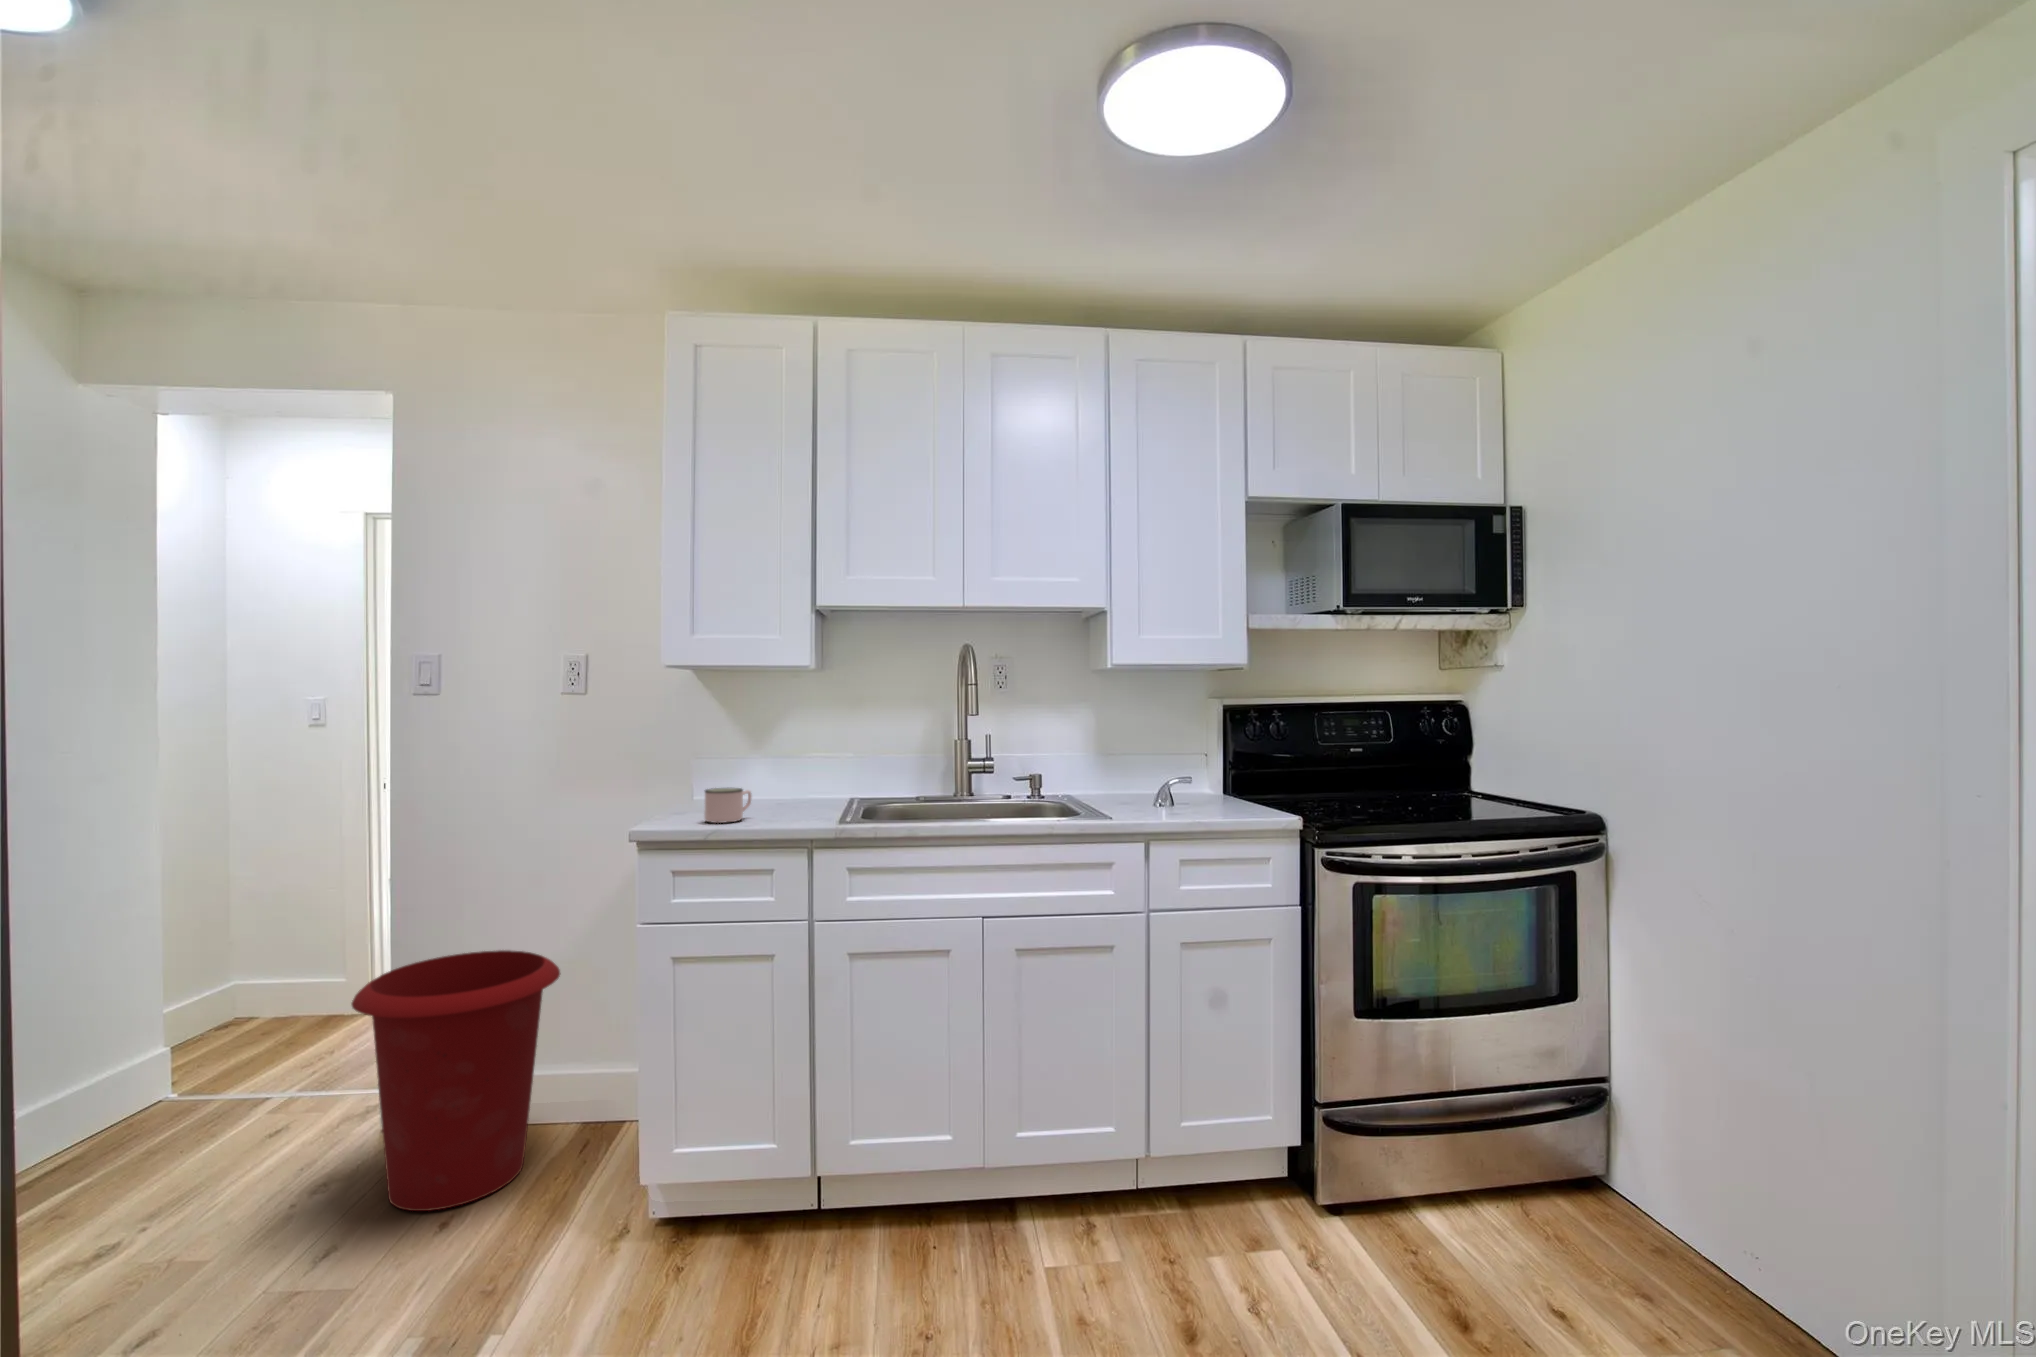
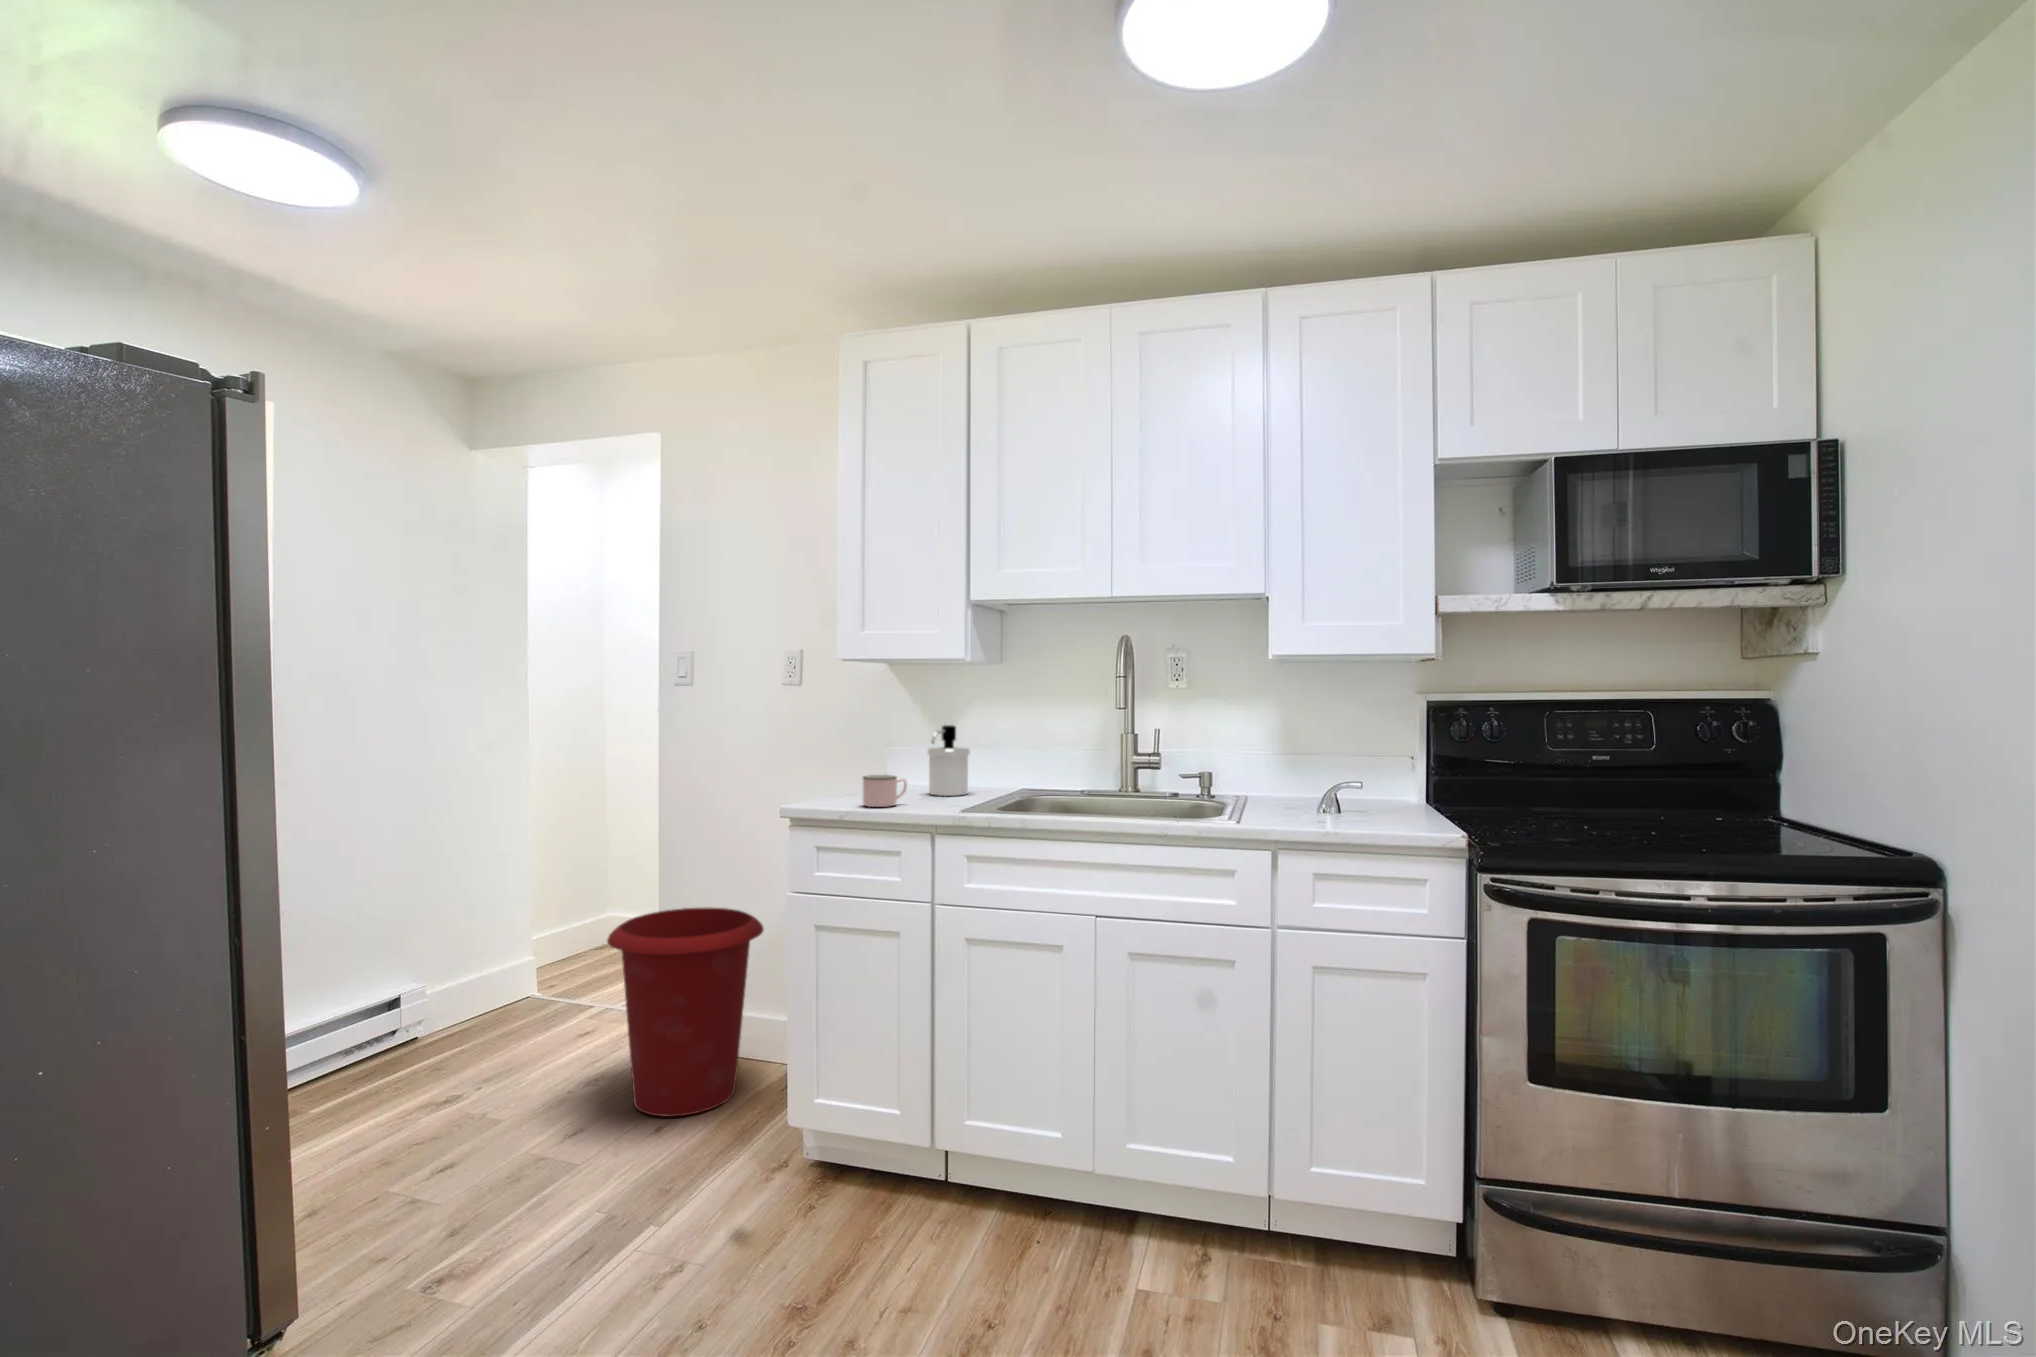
soap dispenser: none [757,732,802,806] -> present [928,725,970,796]

